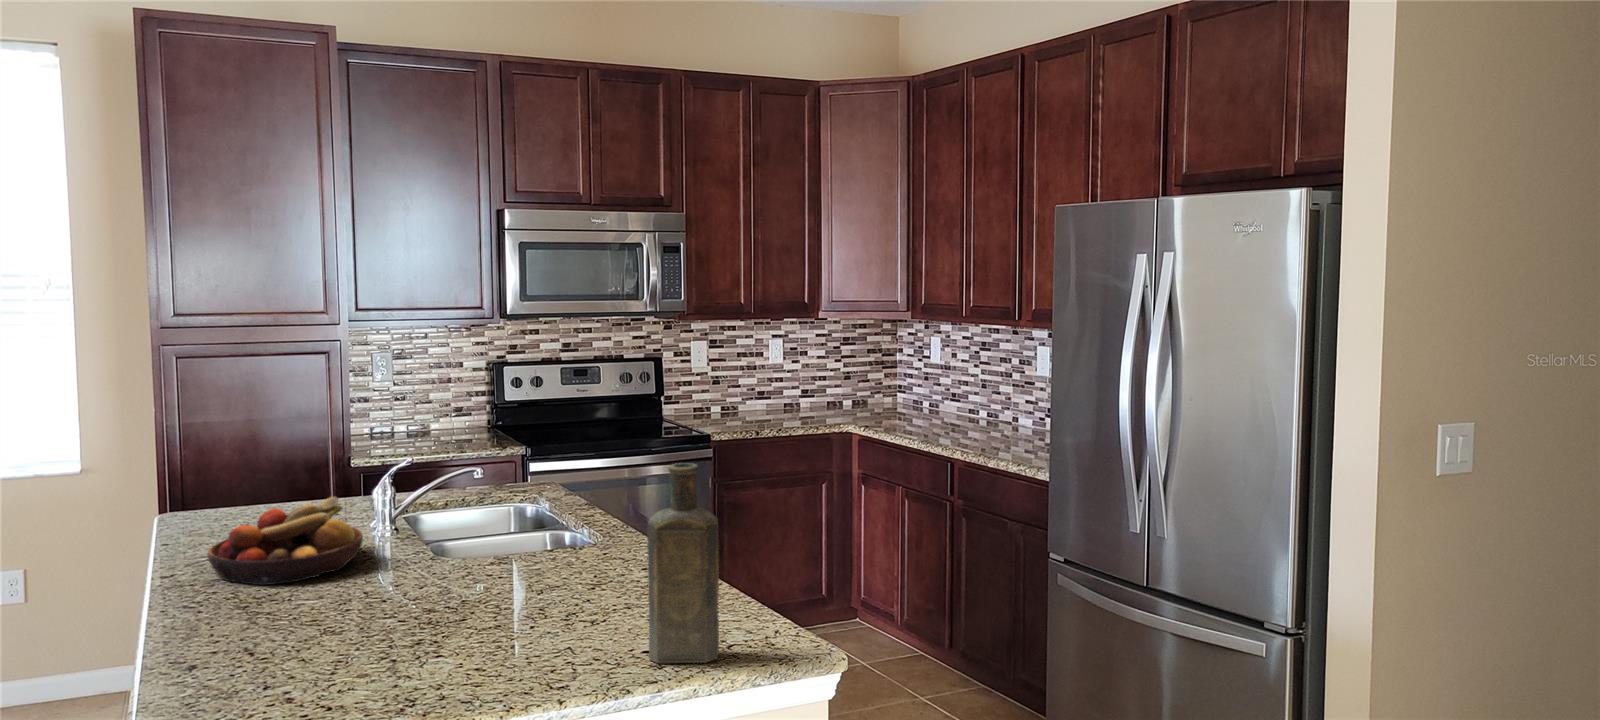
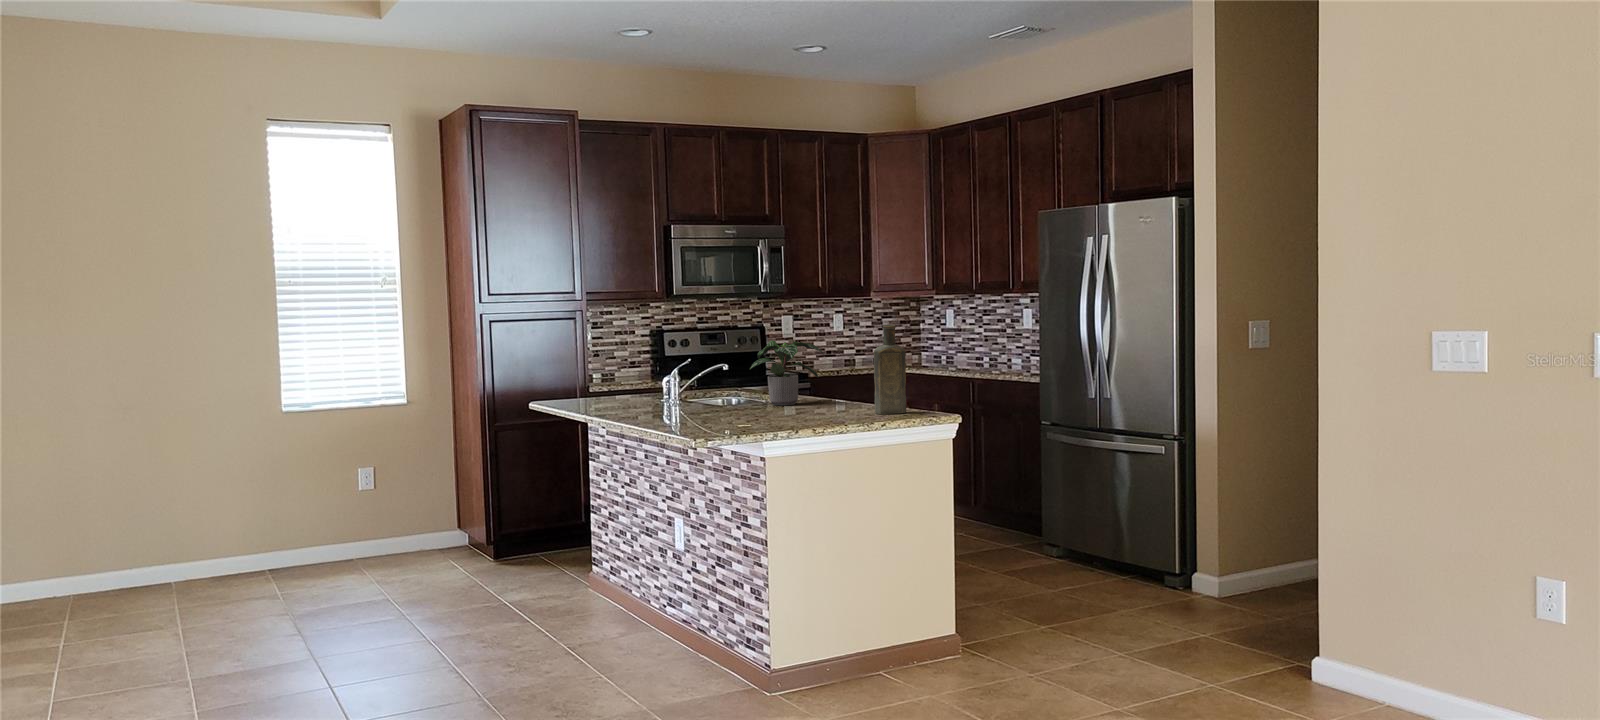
potted plant: none [446,452,608,589] -> present [750,341,823,405]
fruit bowl: present [208,497,363,585] -> none [618,373,693,409]

